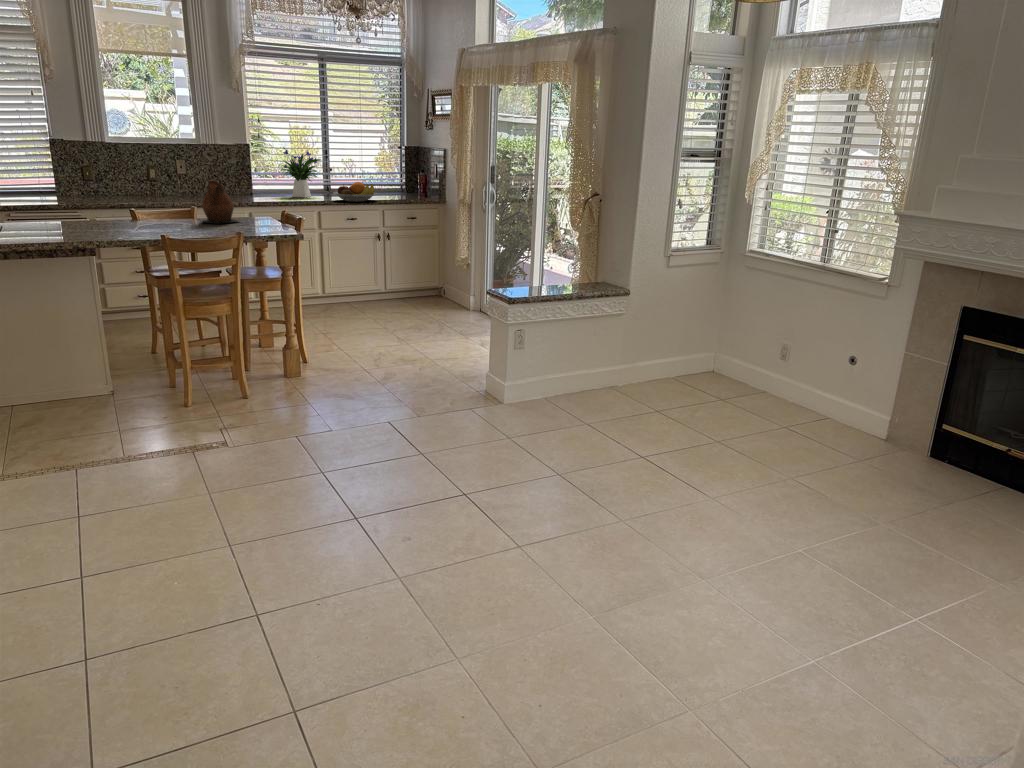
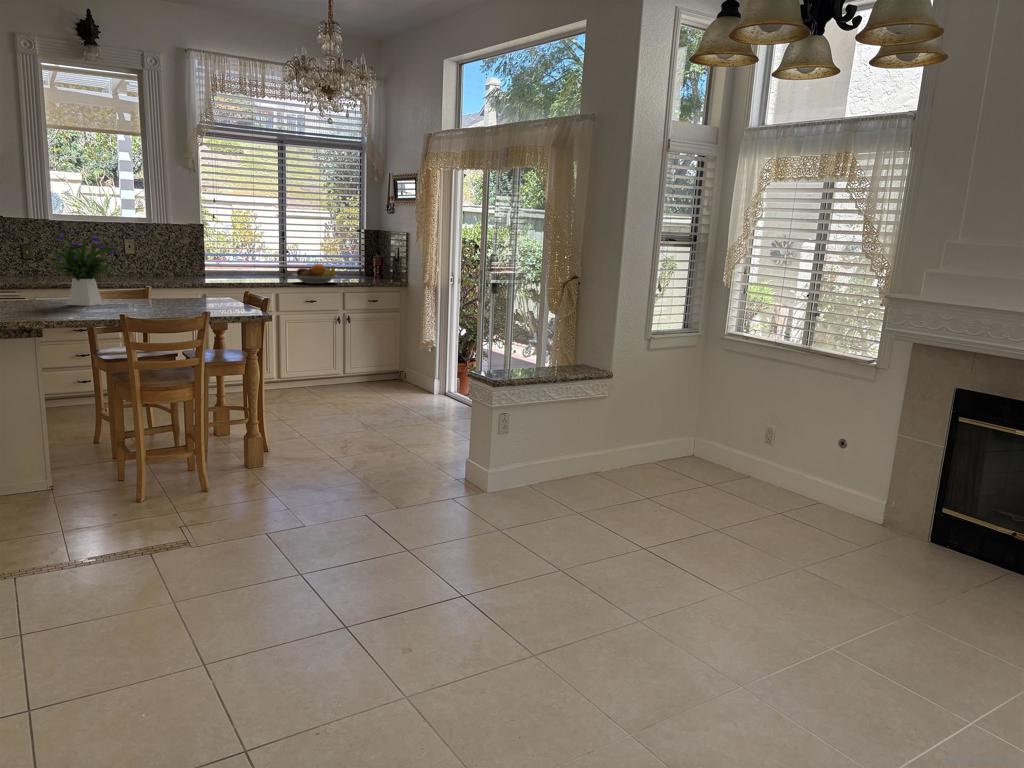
flower arrangement: present [281,148,320,197] -> present [48,229,116,306]
ceramic pitcher: present [202,180,238,224] -> none [155,259,200,304]

